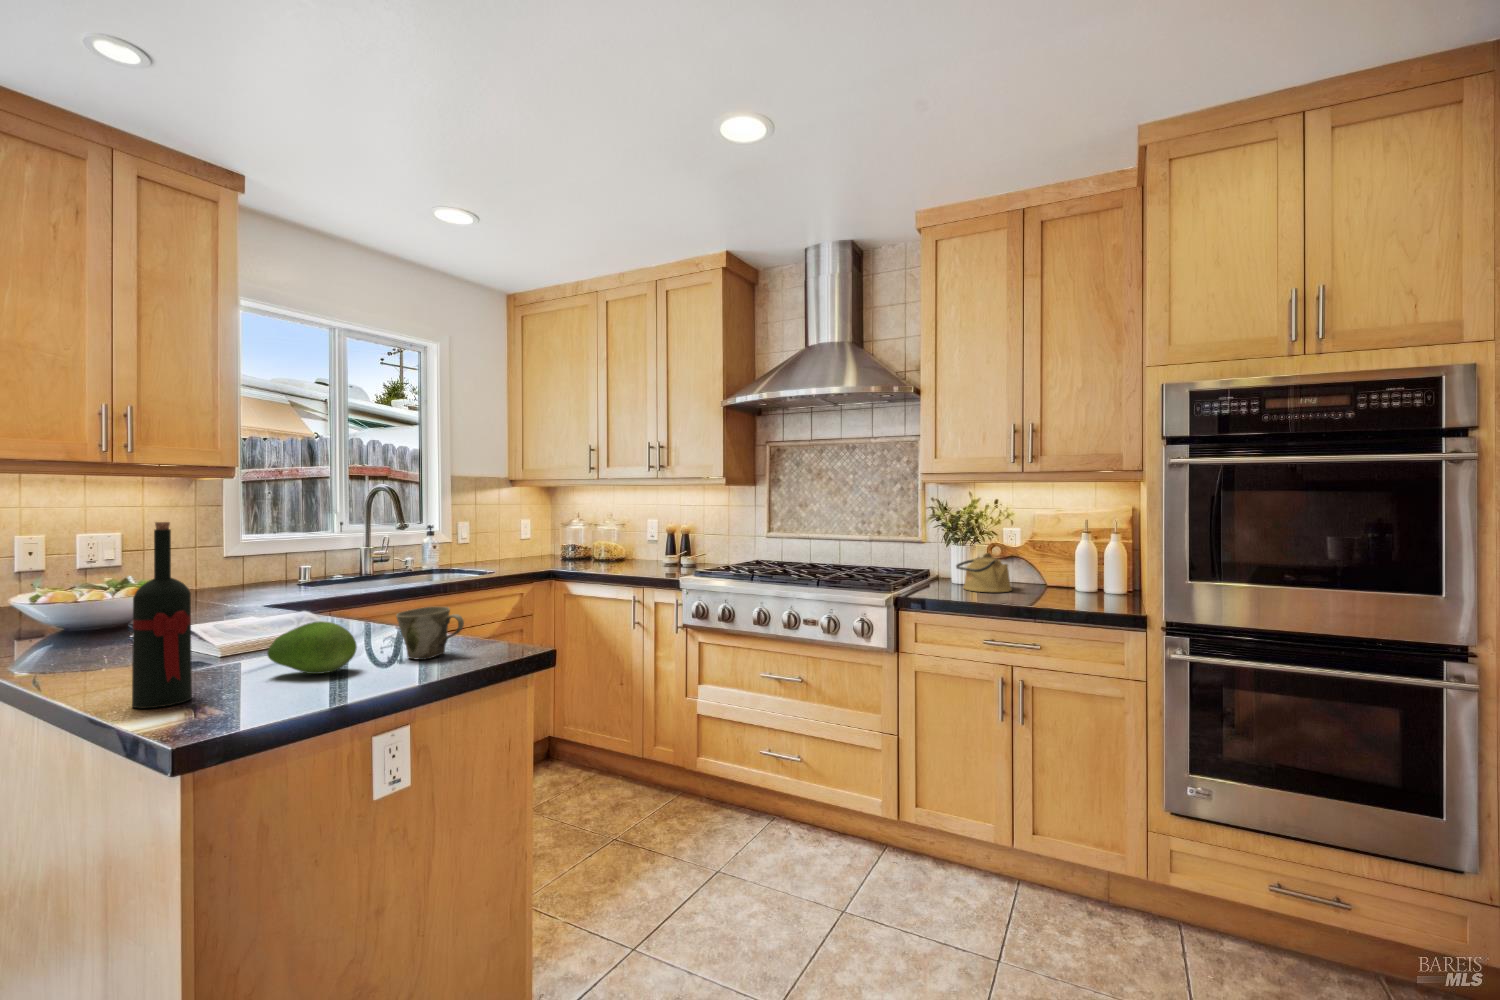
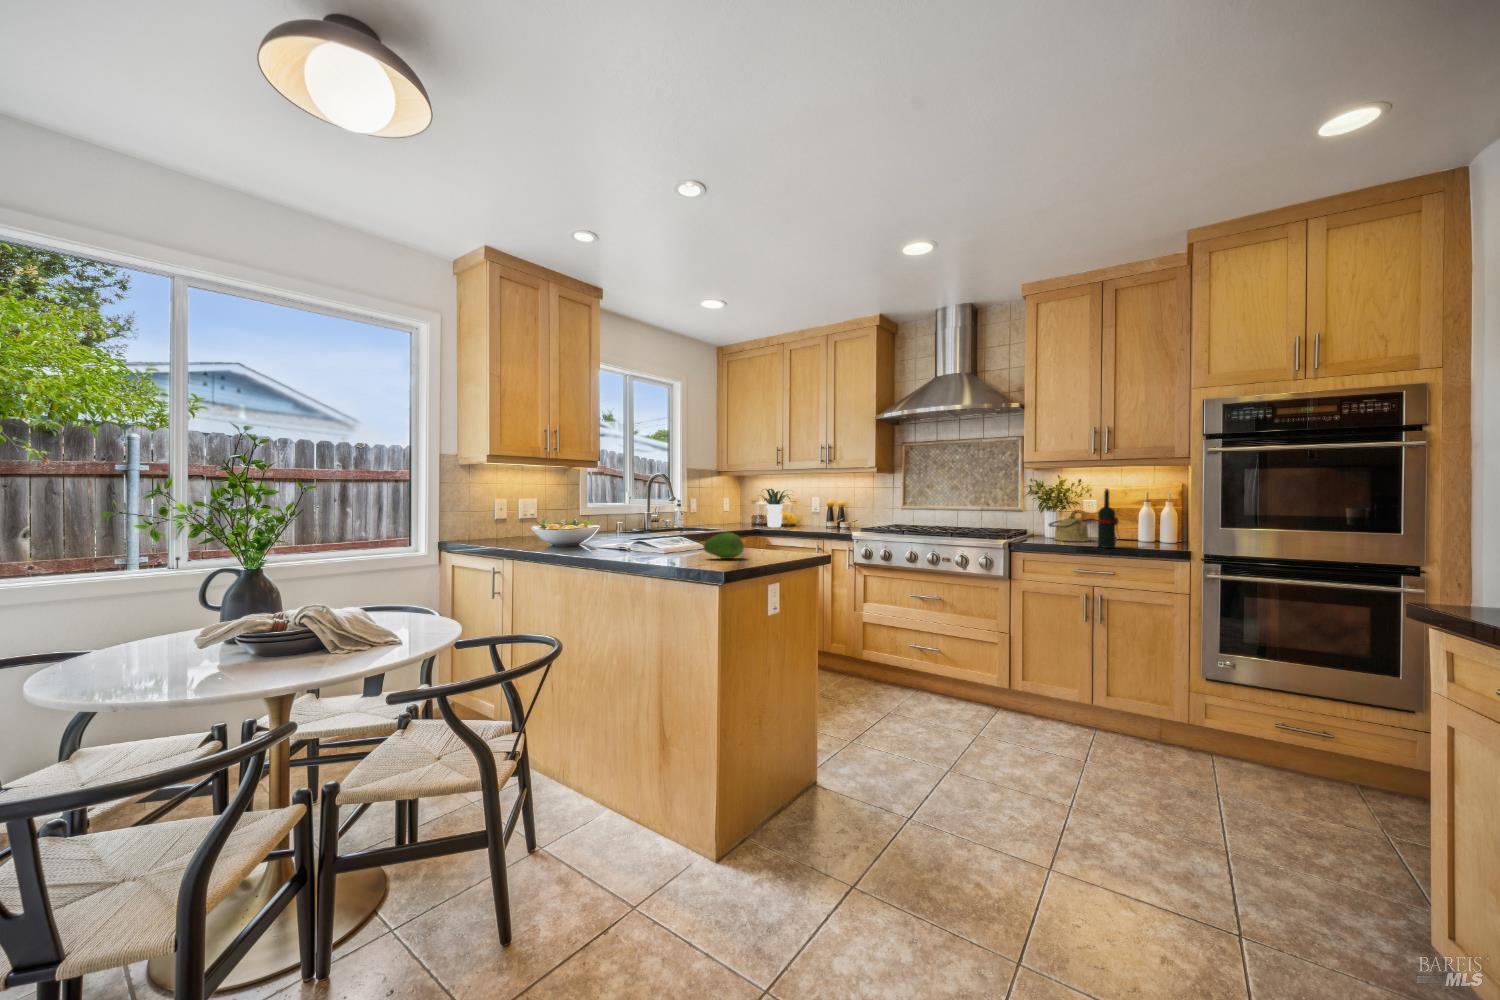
potted plant: none [540,508,613,567] -> present [760,489,790,527]
wine bottle: present [132,522,192,708] -> present [1098,489,1118,548]
mug: present [396,607,464,659] -> none [754,530,789,556]

